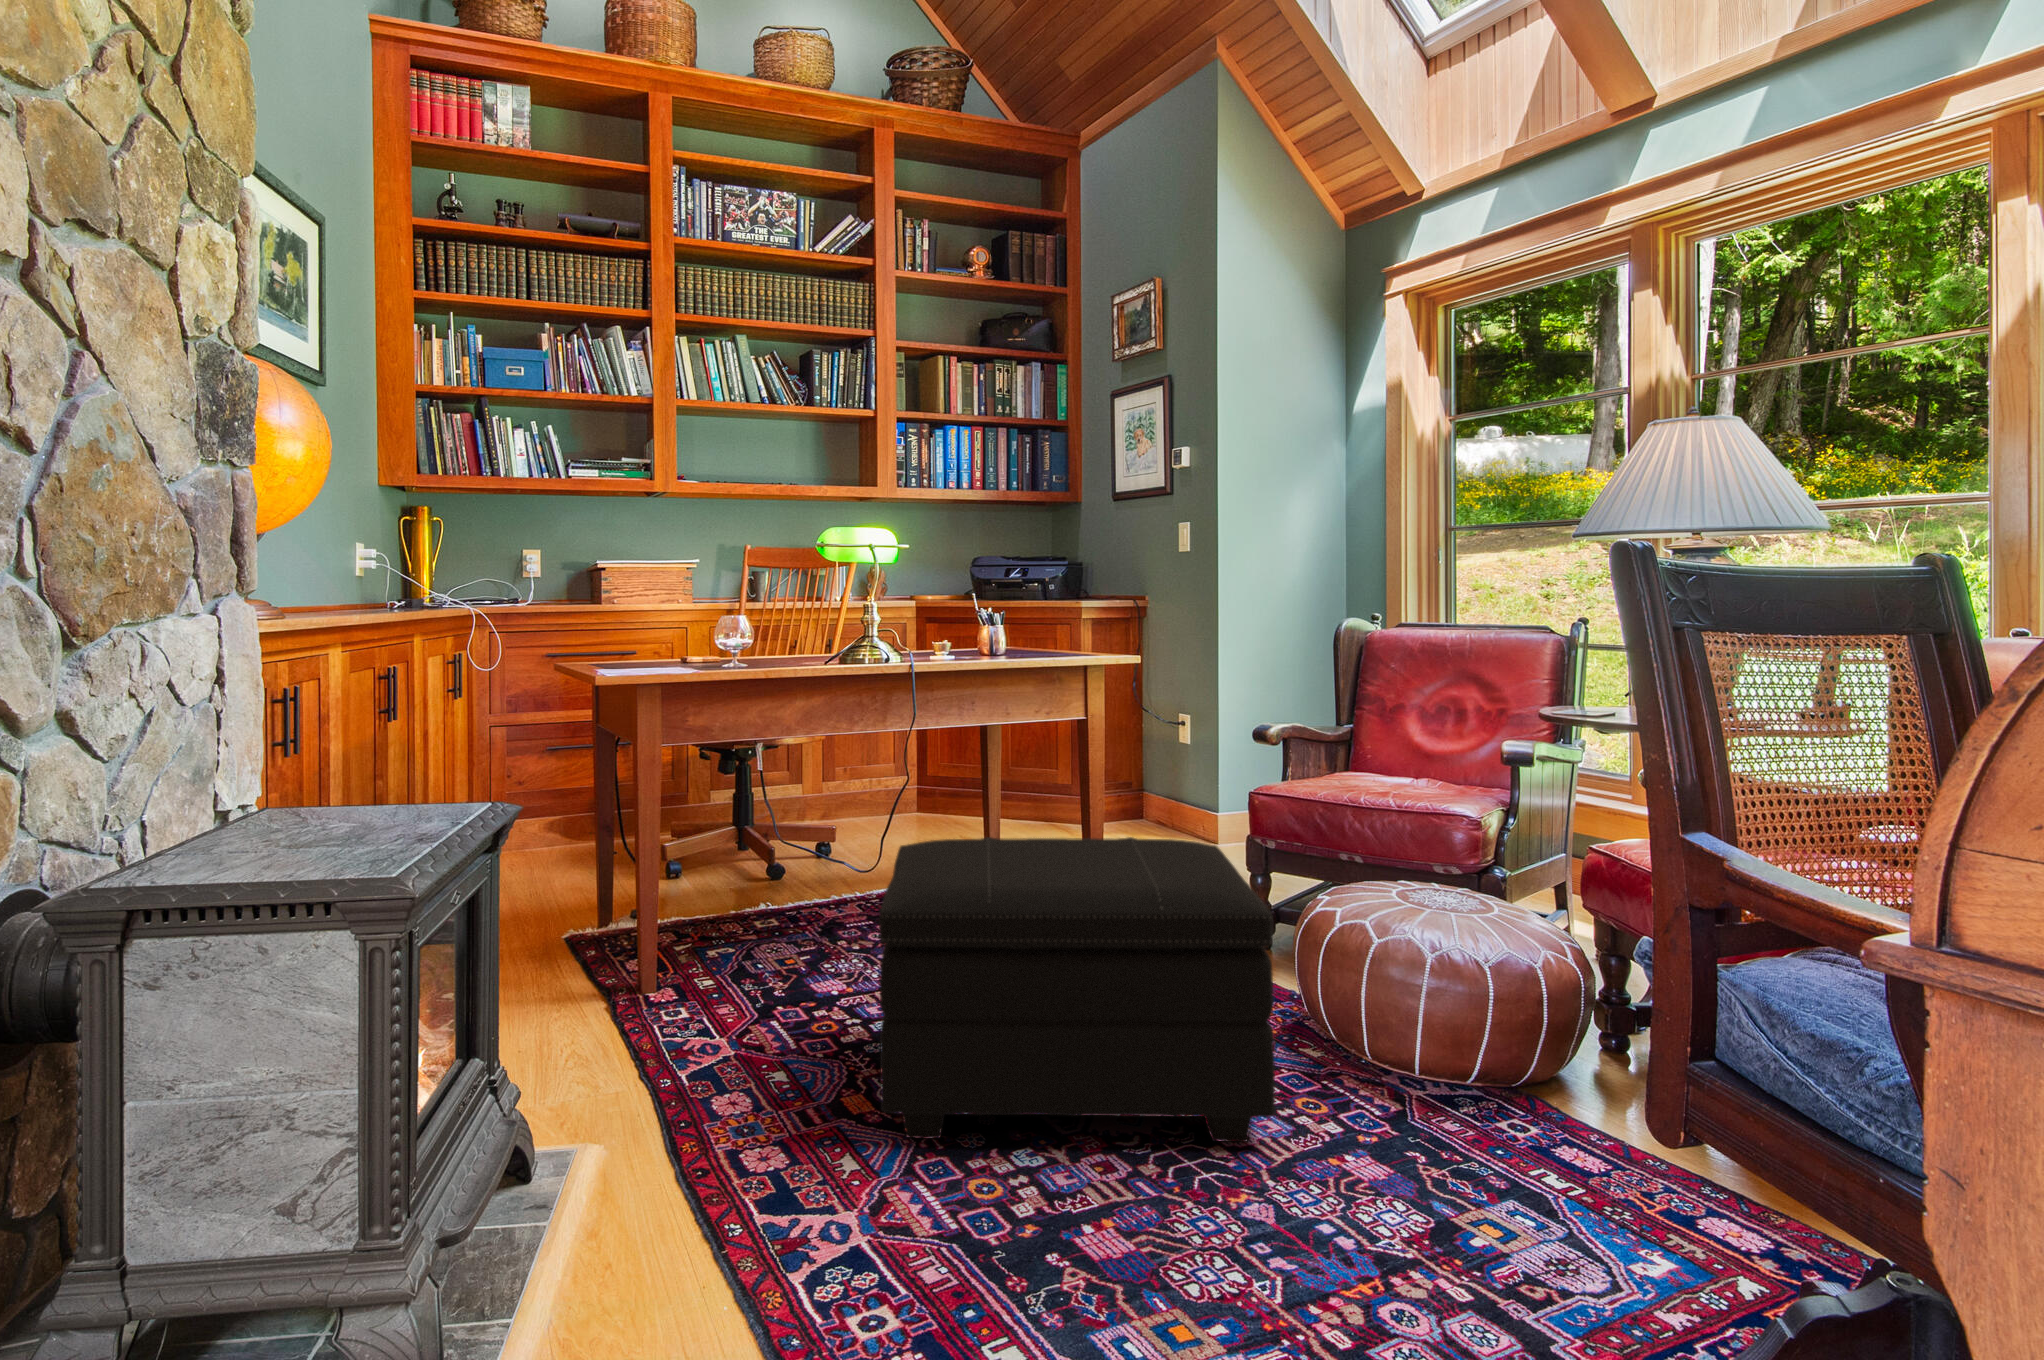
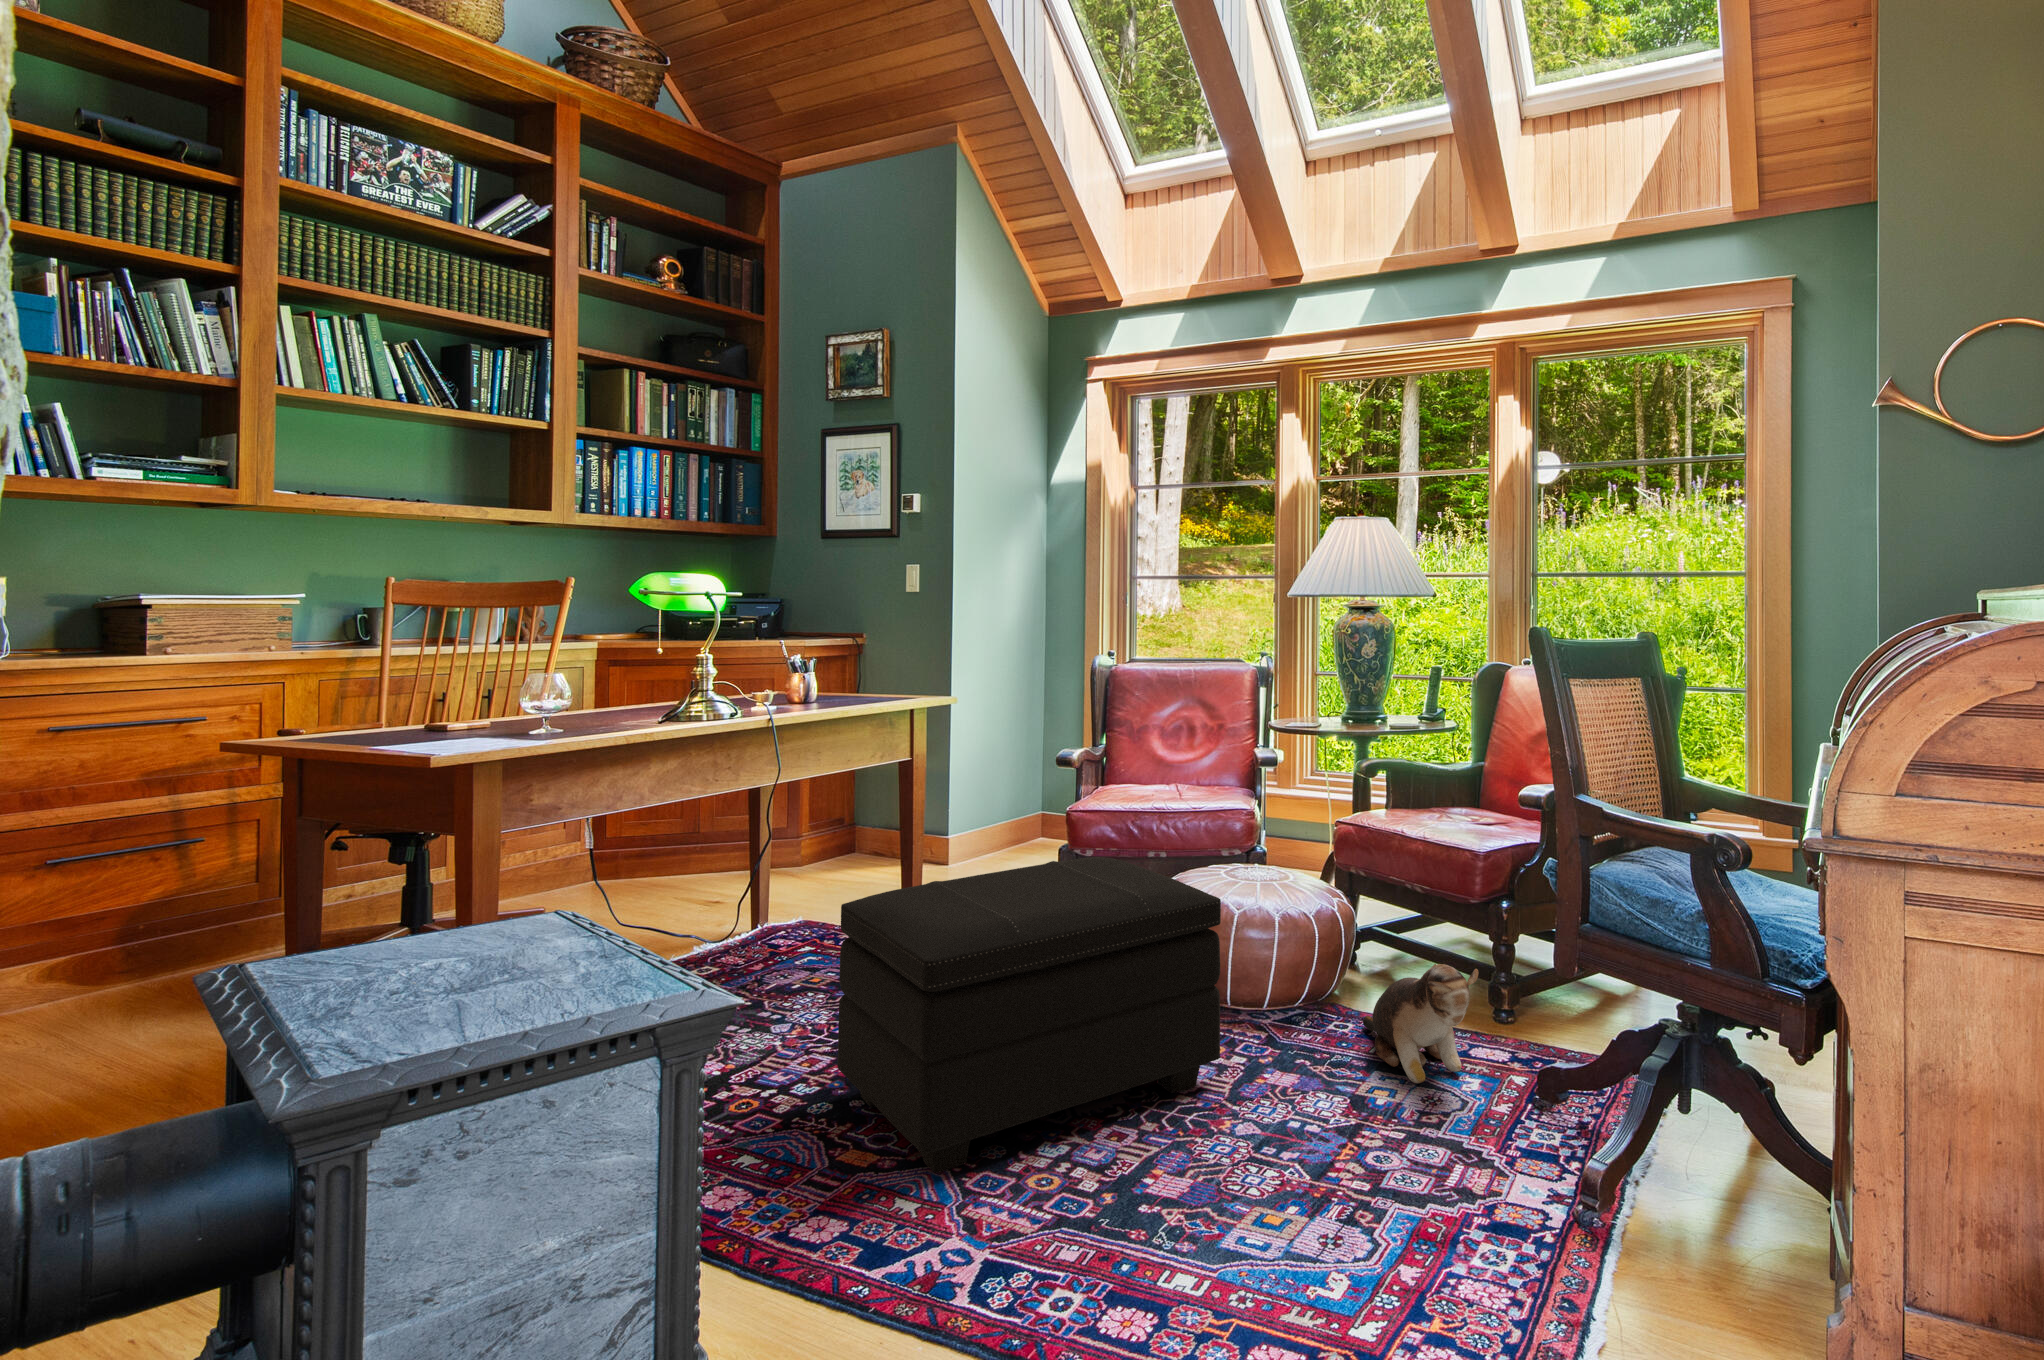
plush toy: none [1523,1075,1649,1253] -> present [1363,964,1478,1083]

